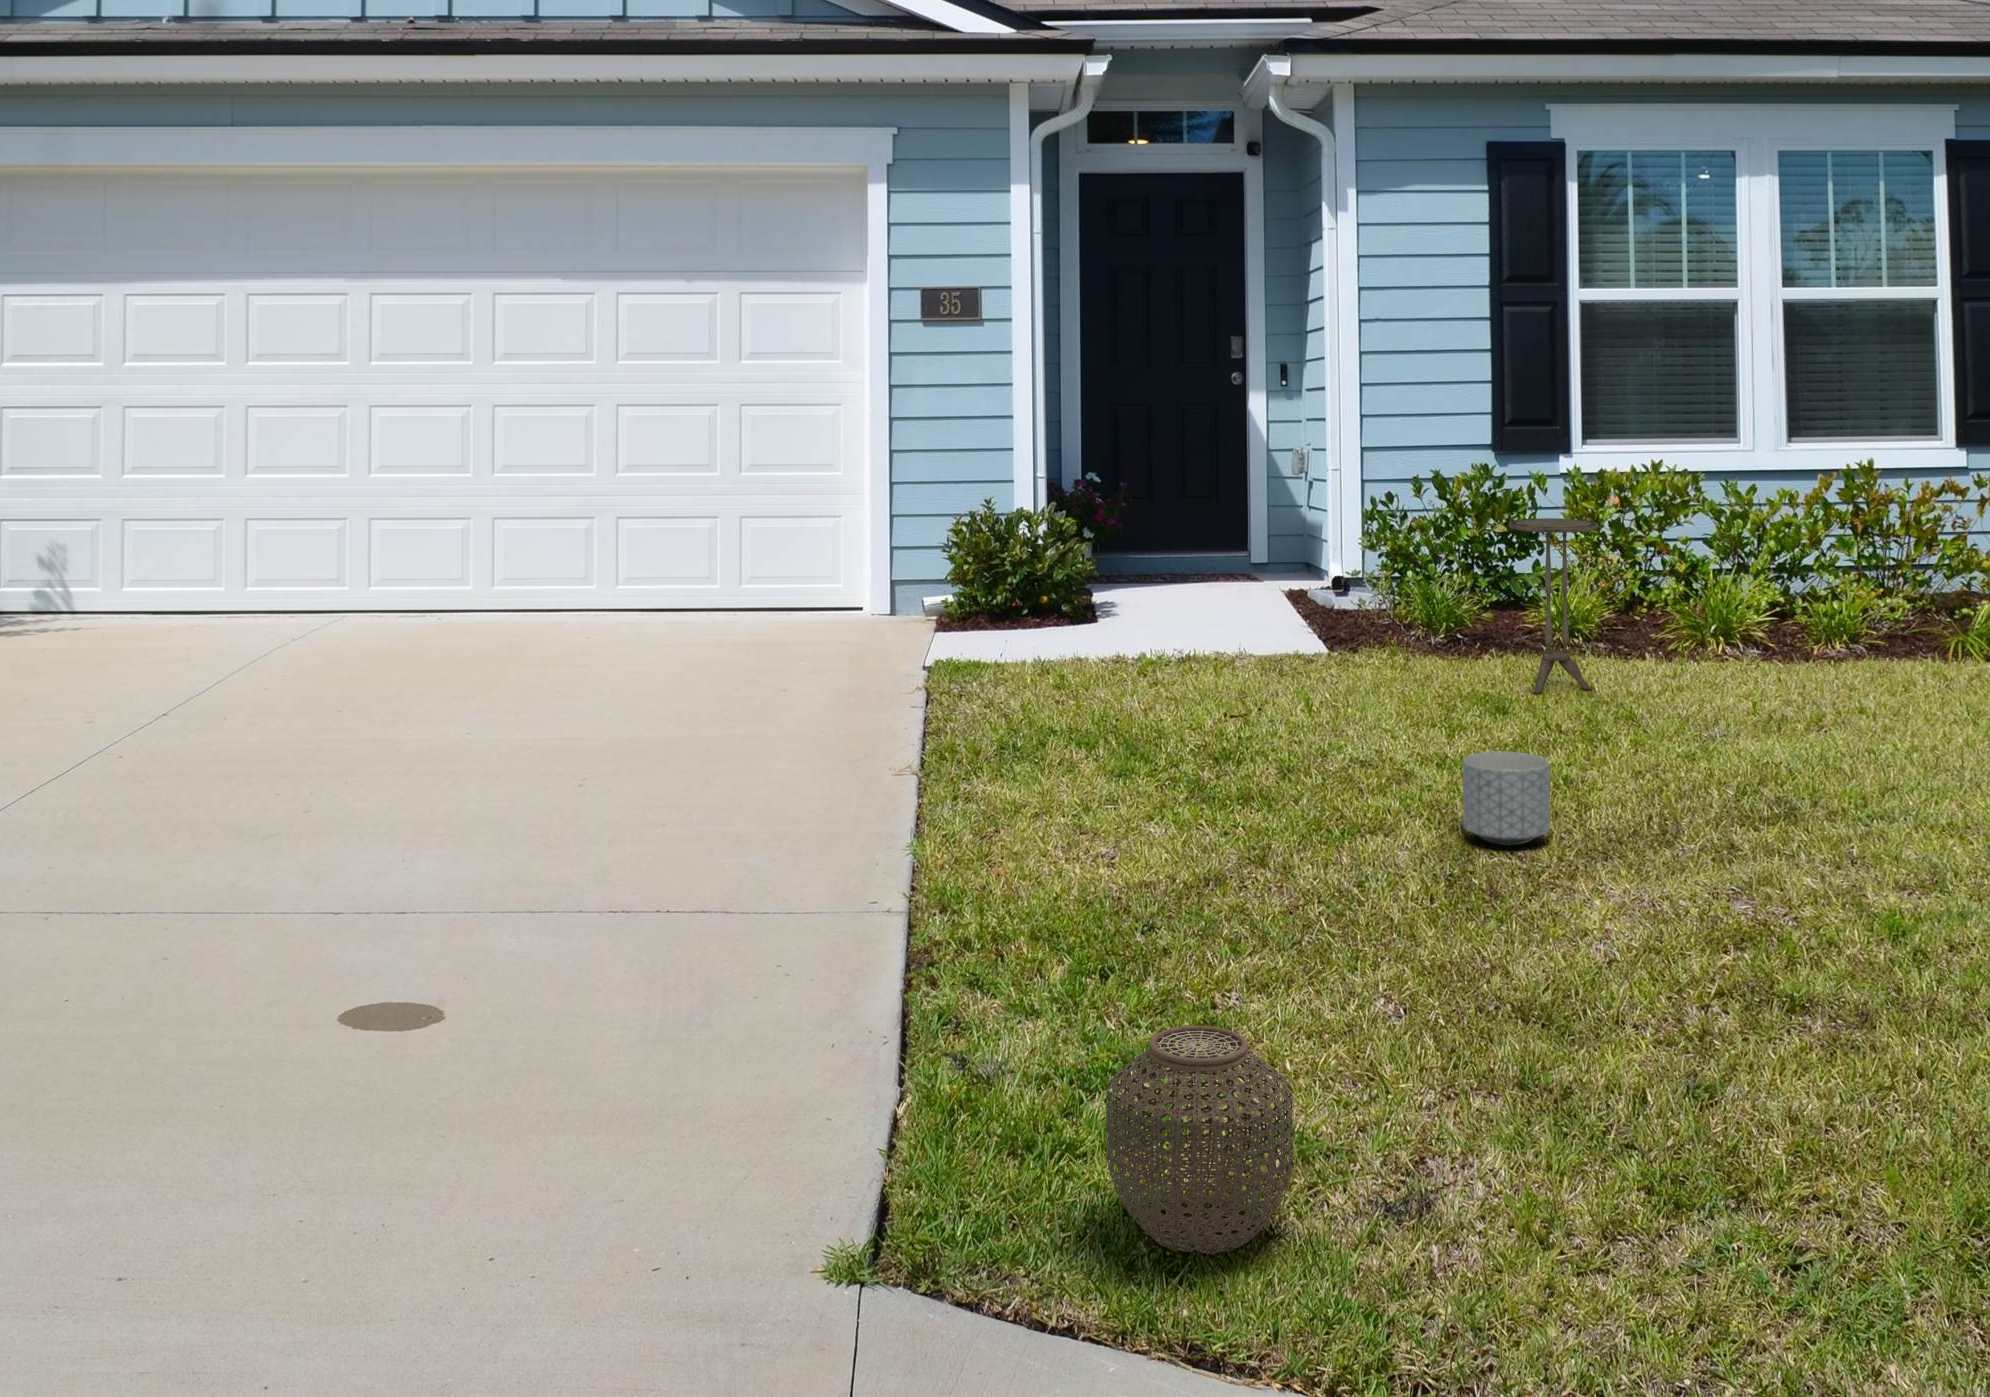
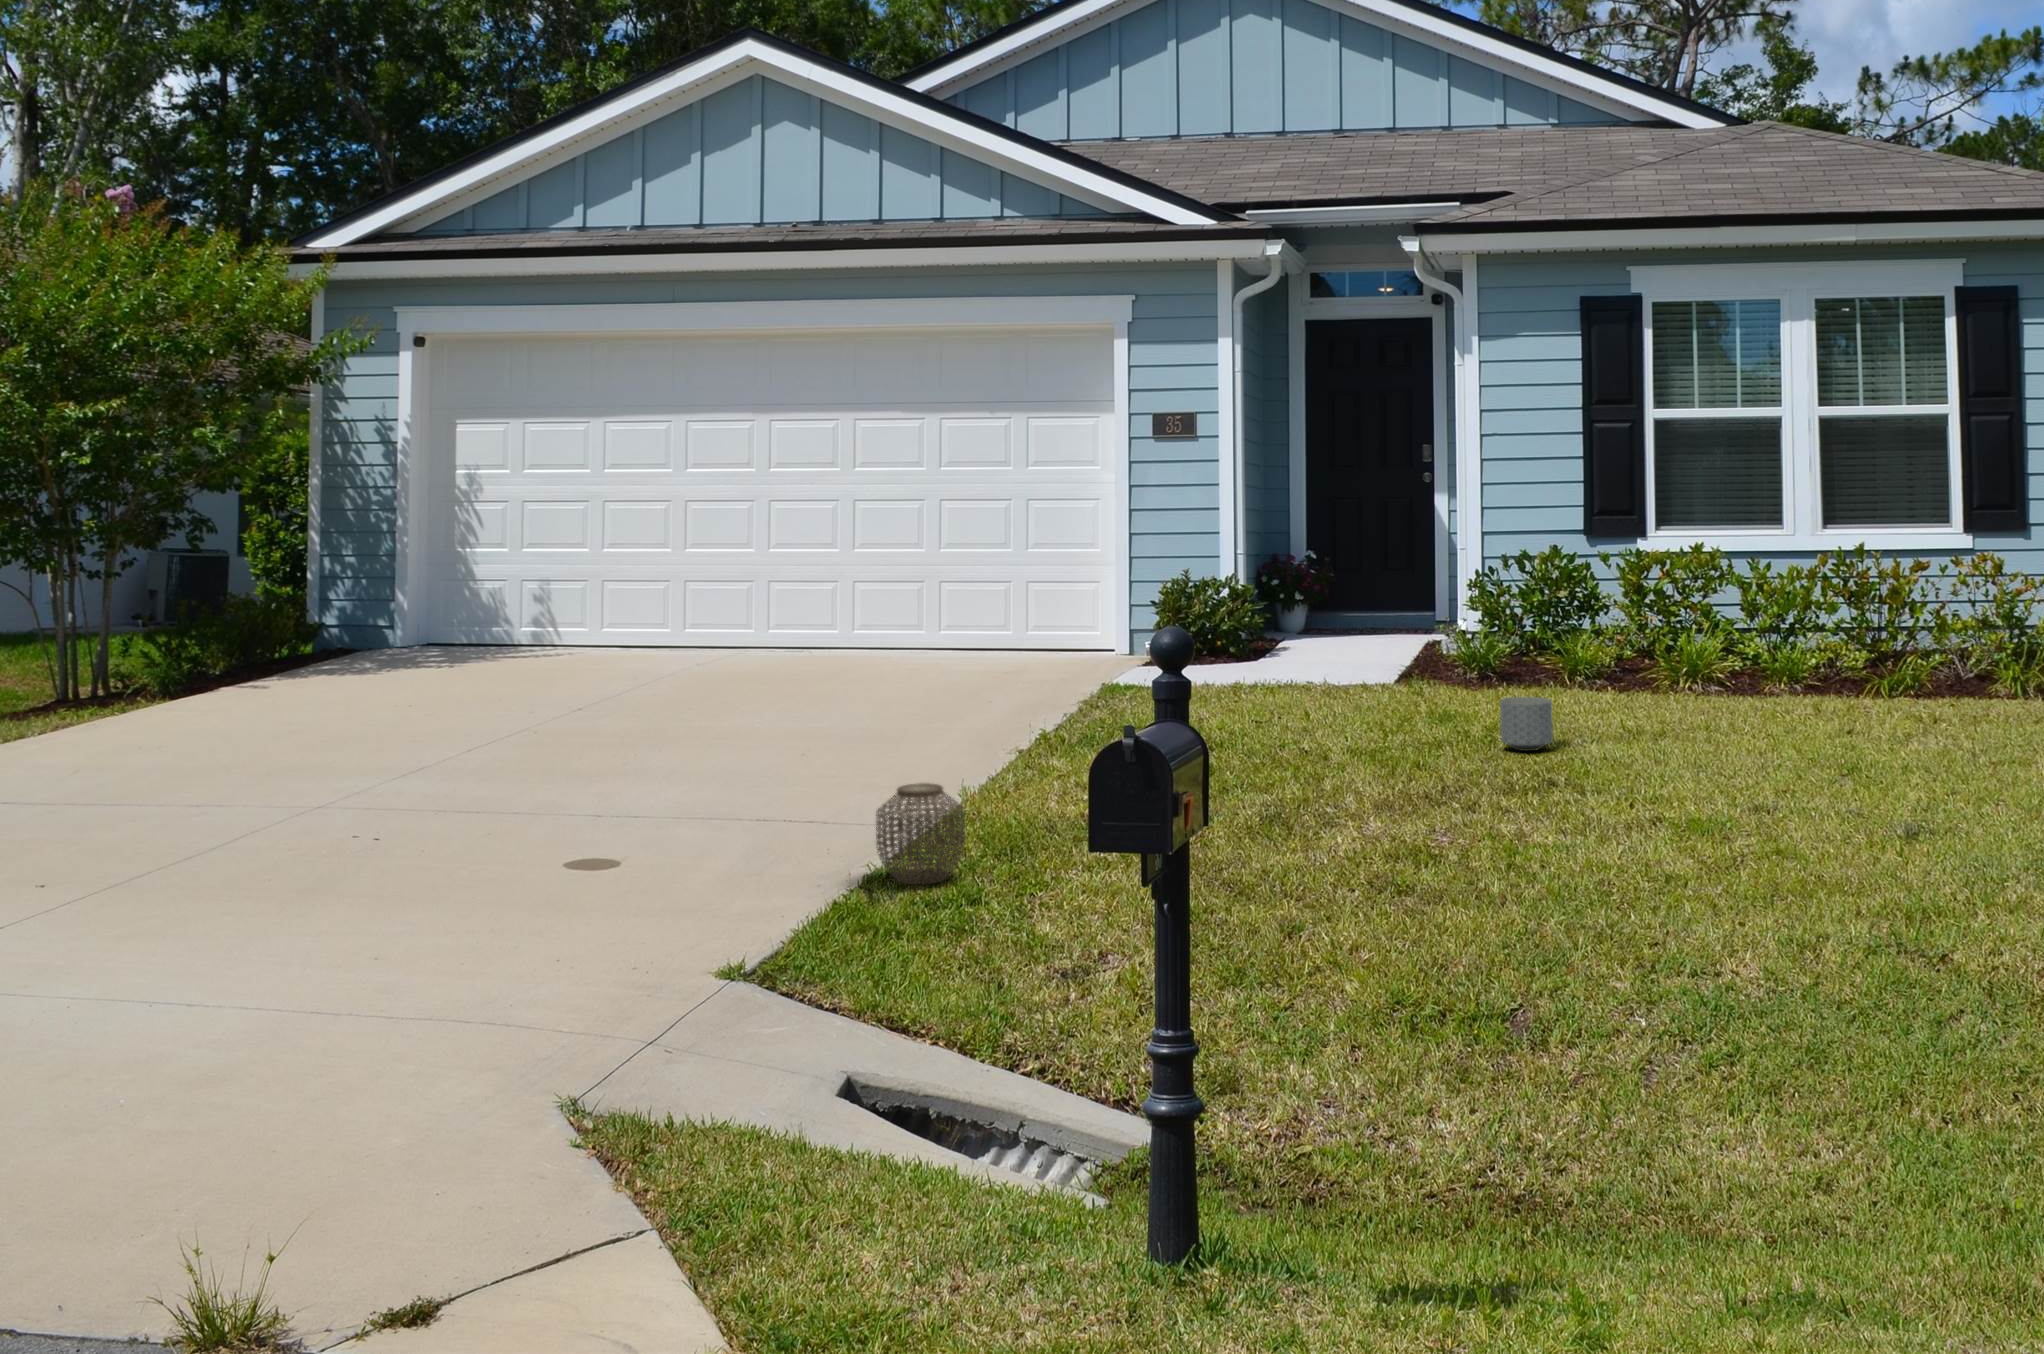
side table: present [1509,518,1599,694] -> none [1469,577,1531,698]
planter: present [1463,752,1550,846] -> present [1500,697,1553,751]

